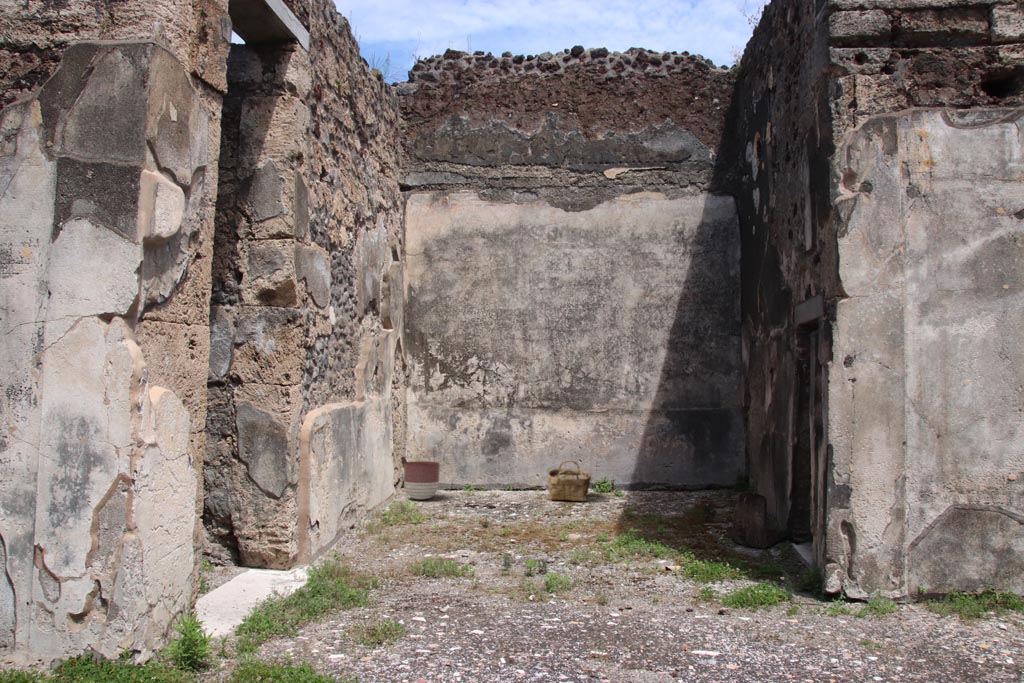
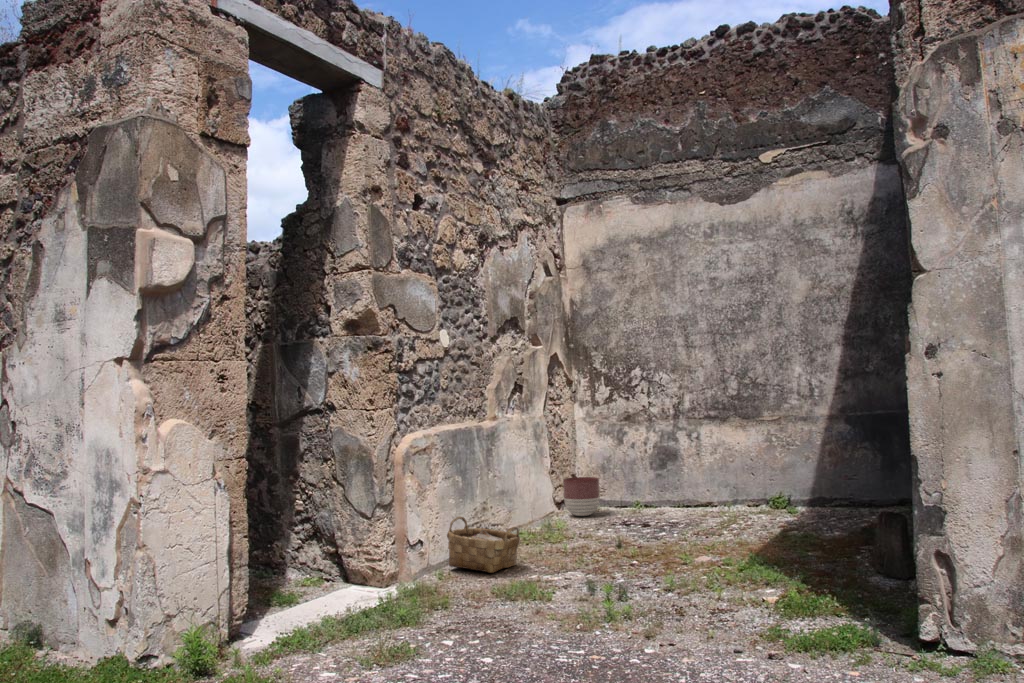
woven basket: present [547,460,591,501] -> present [447,516,520,573]

